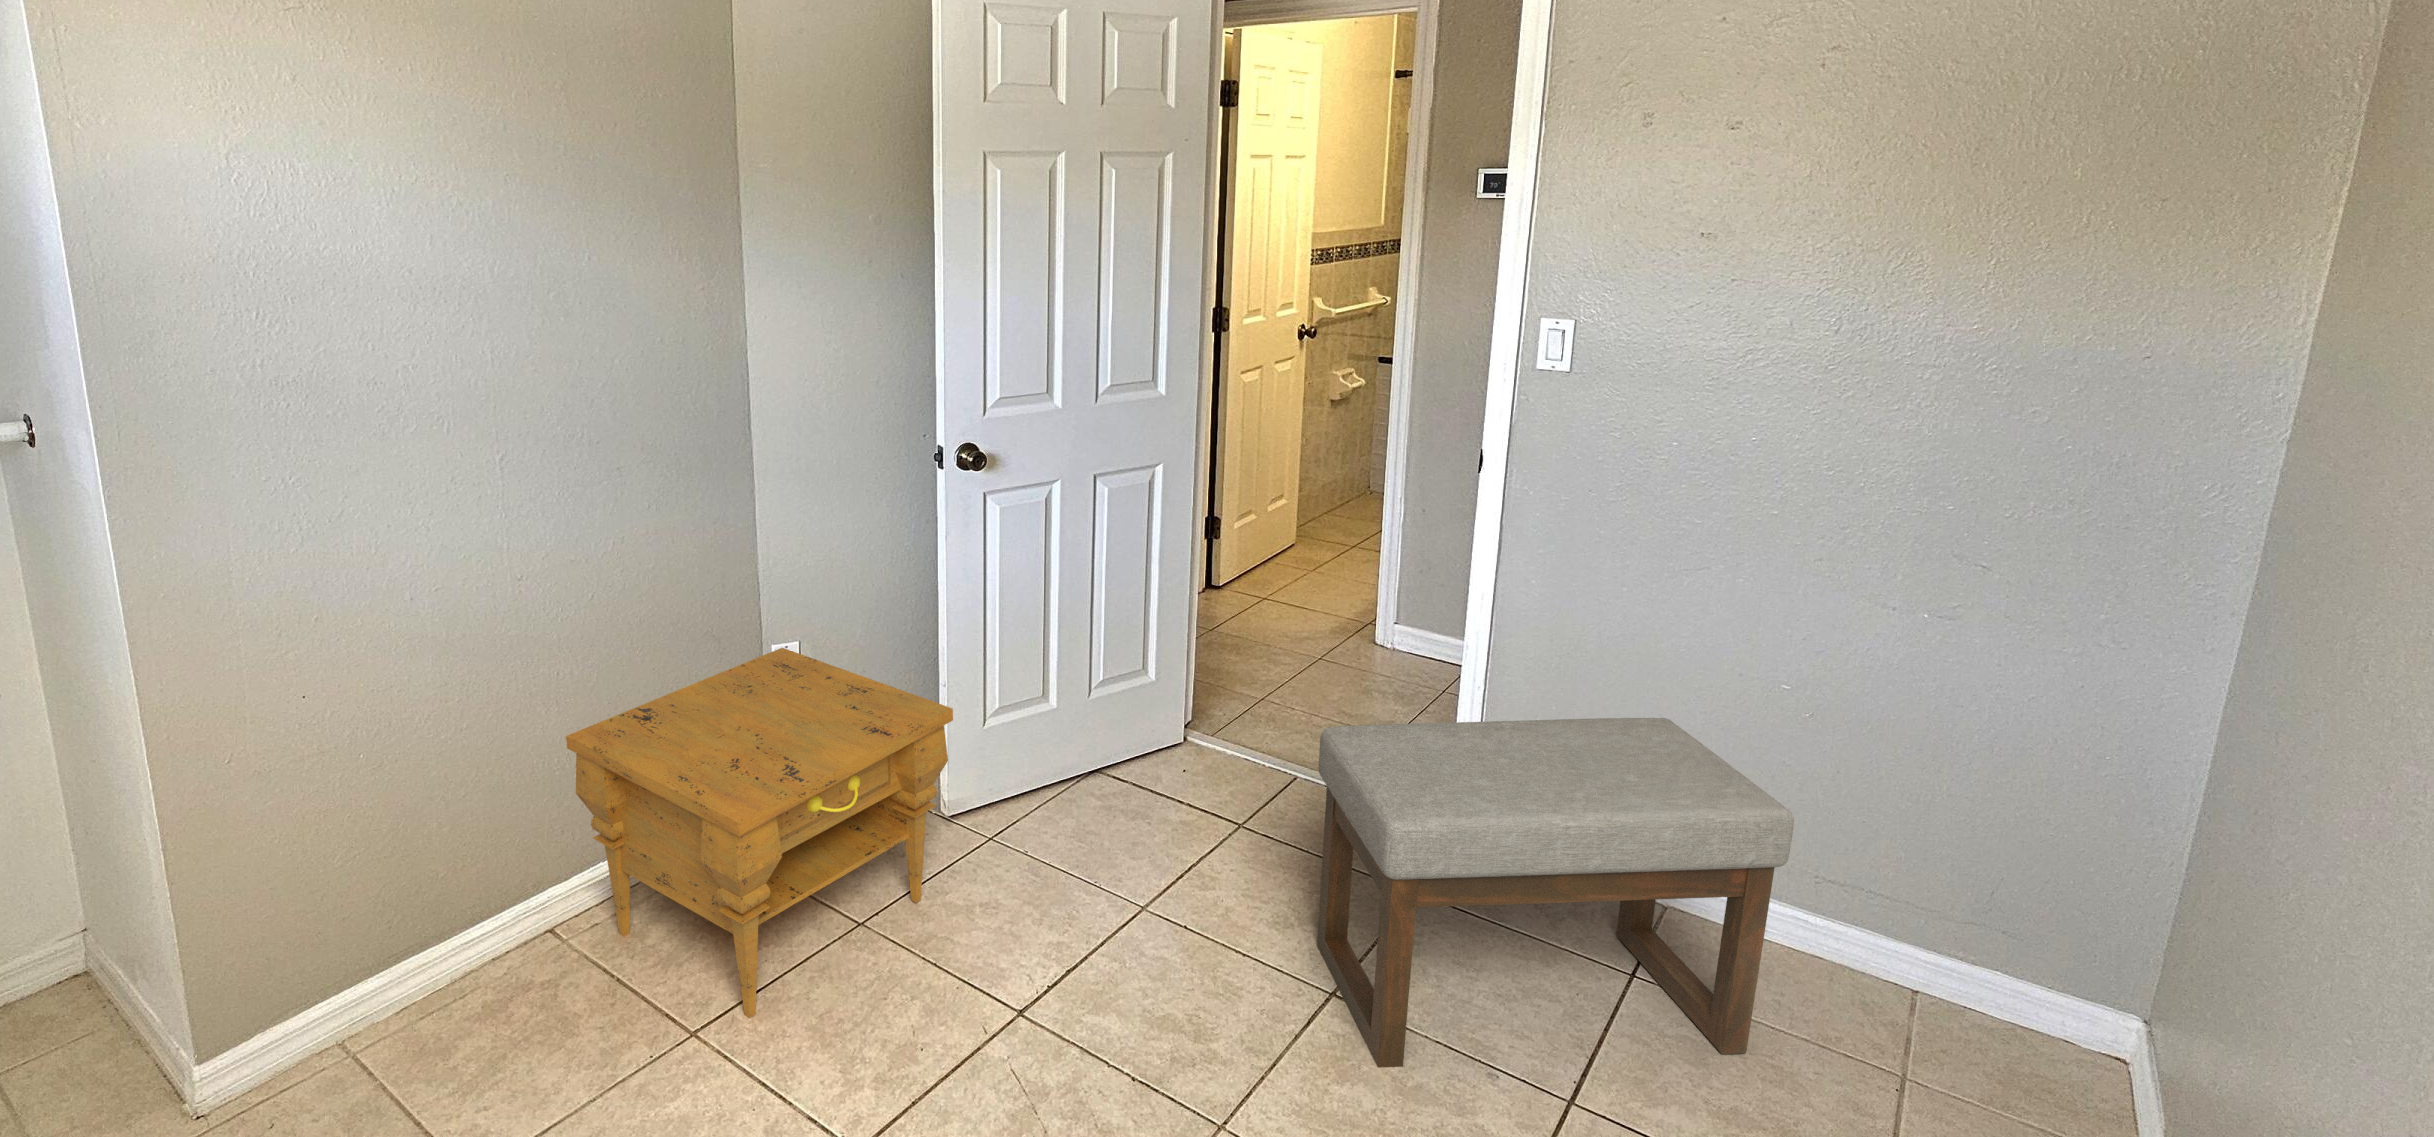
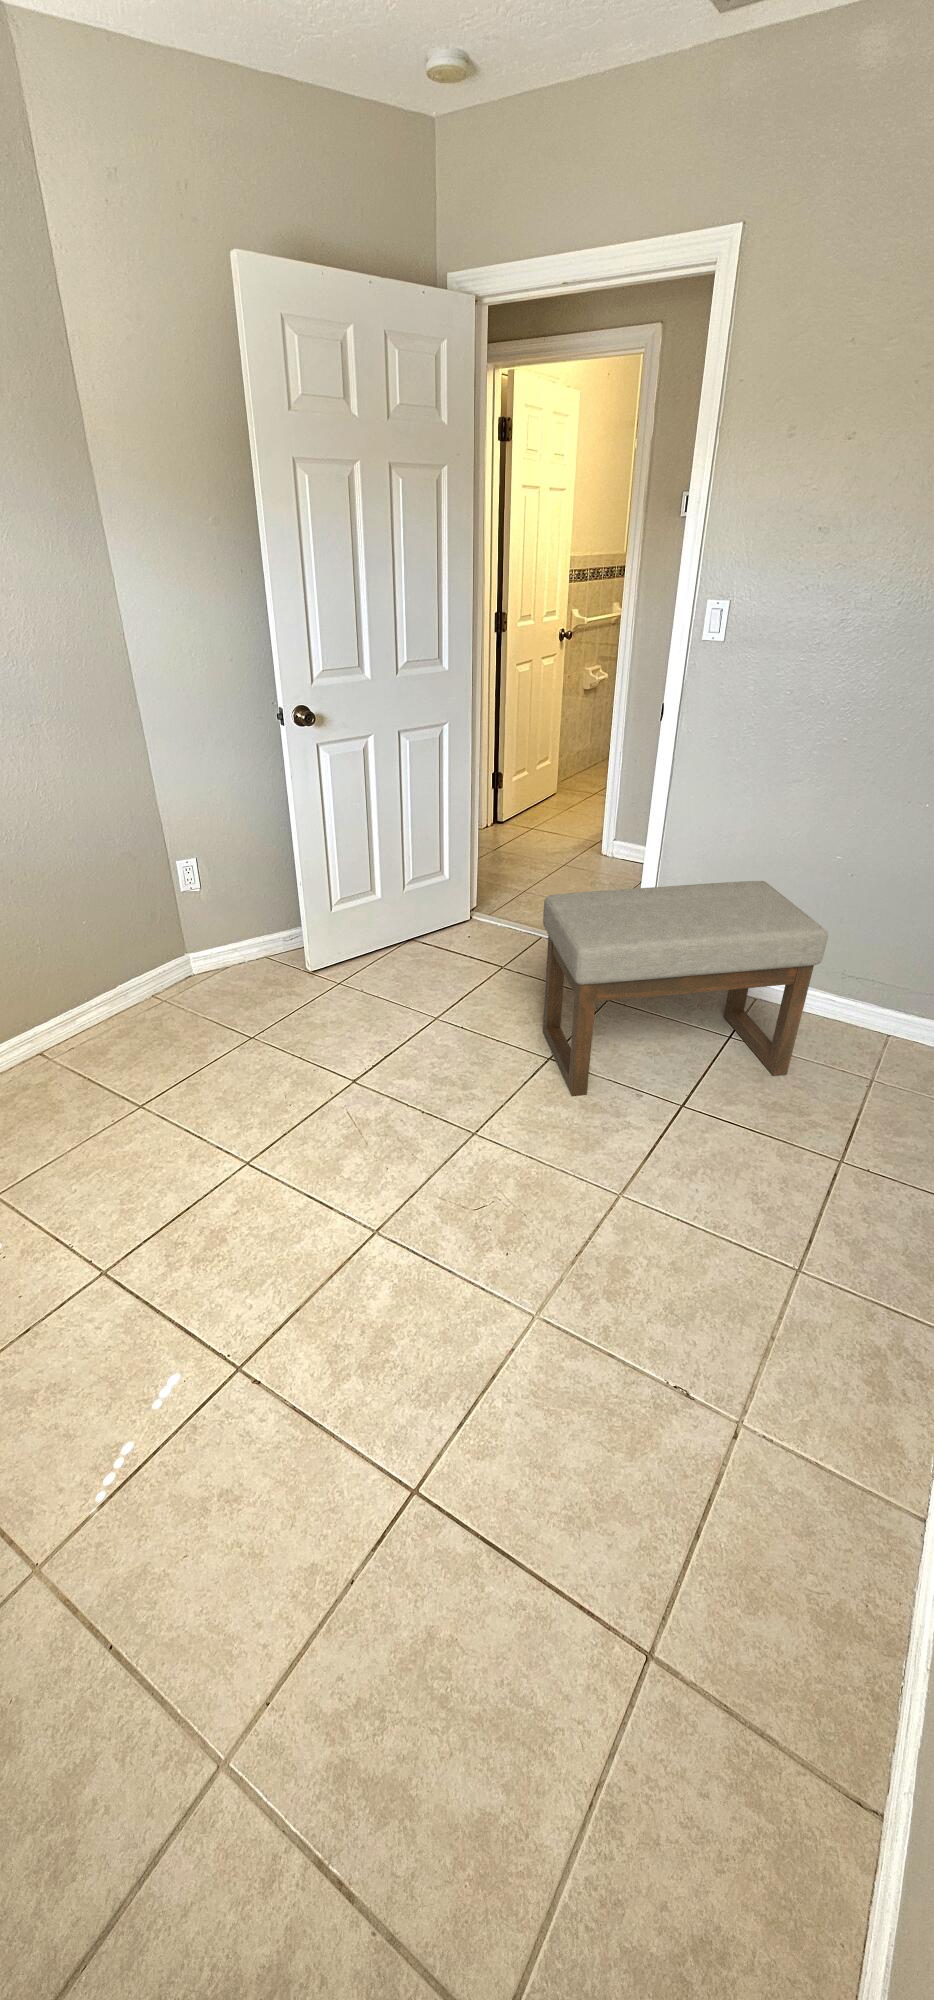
nightstand: present [566,648,953,1018] -> none [22,862,301,1096]

